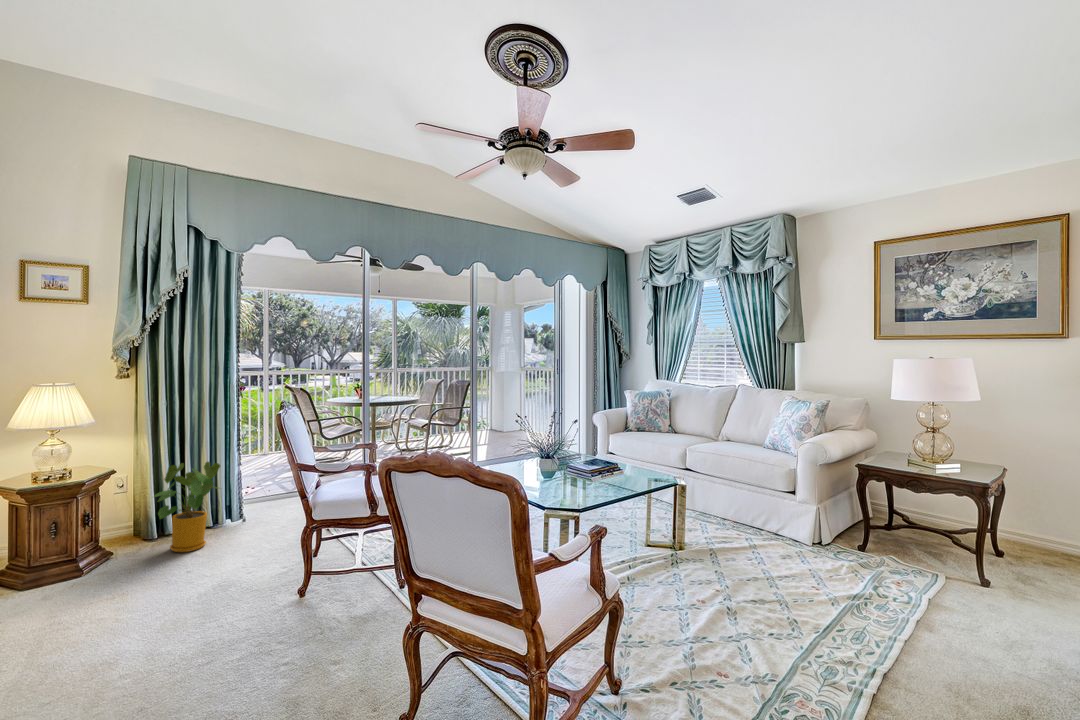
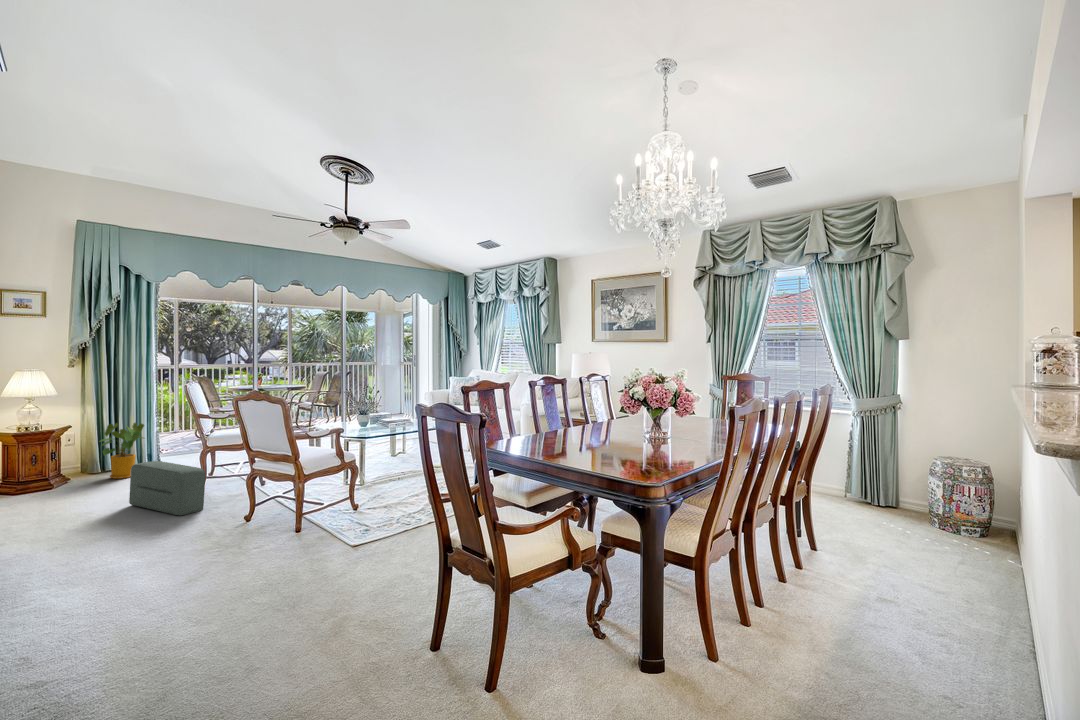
pouf: none [189,548,319,677] -> present [129,461,205,515]

